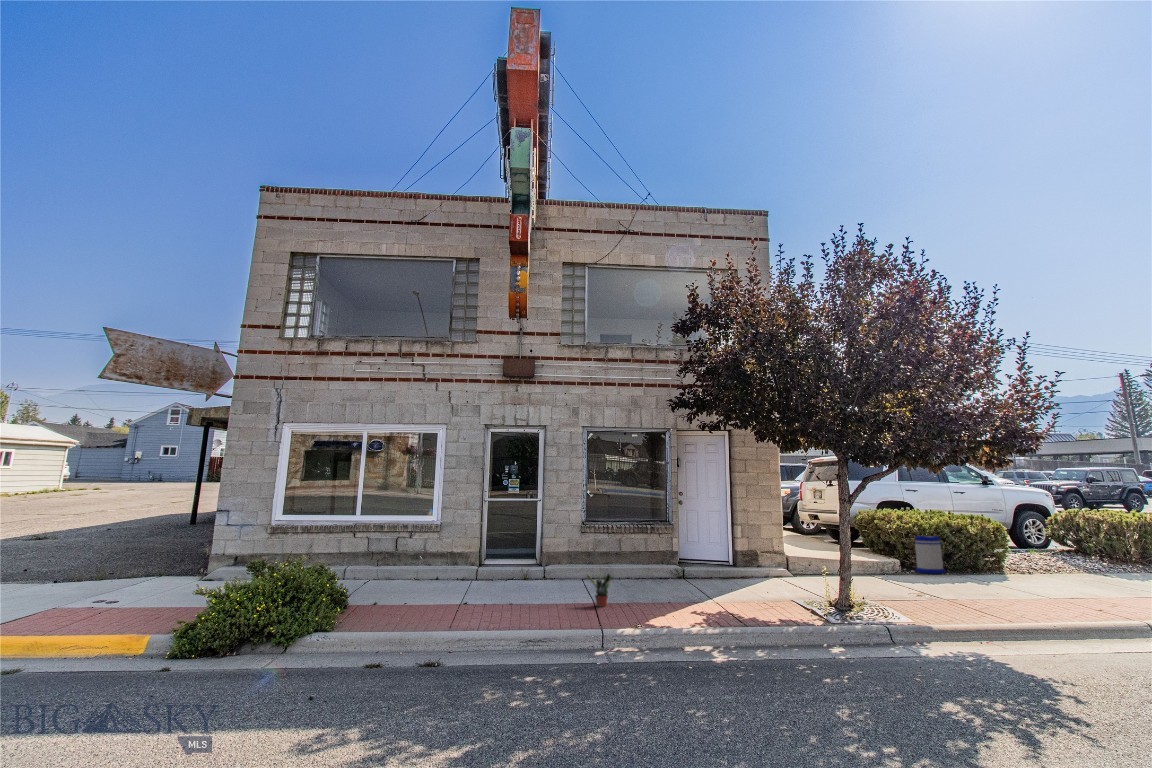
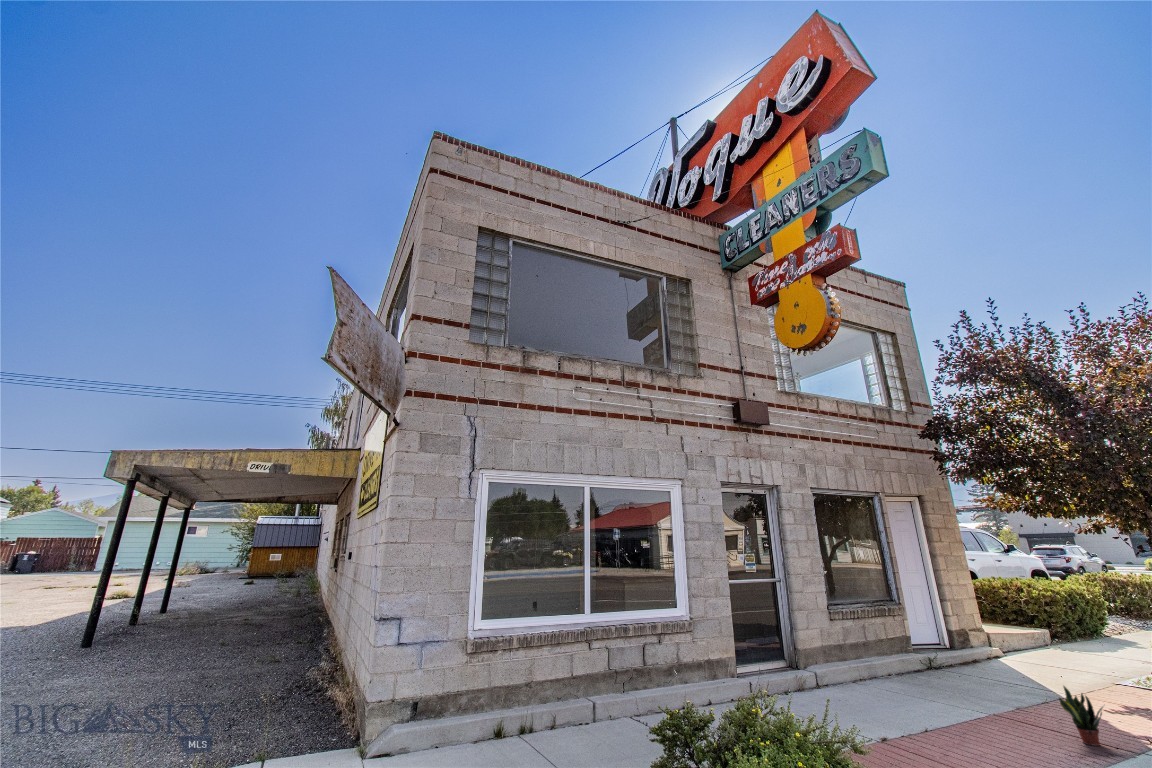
trash can: present [915,536,945,574] -> none [1071,605,1112,645]

